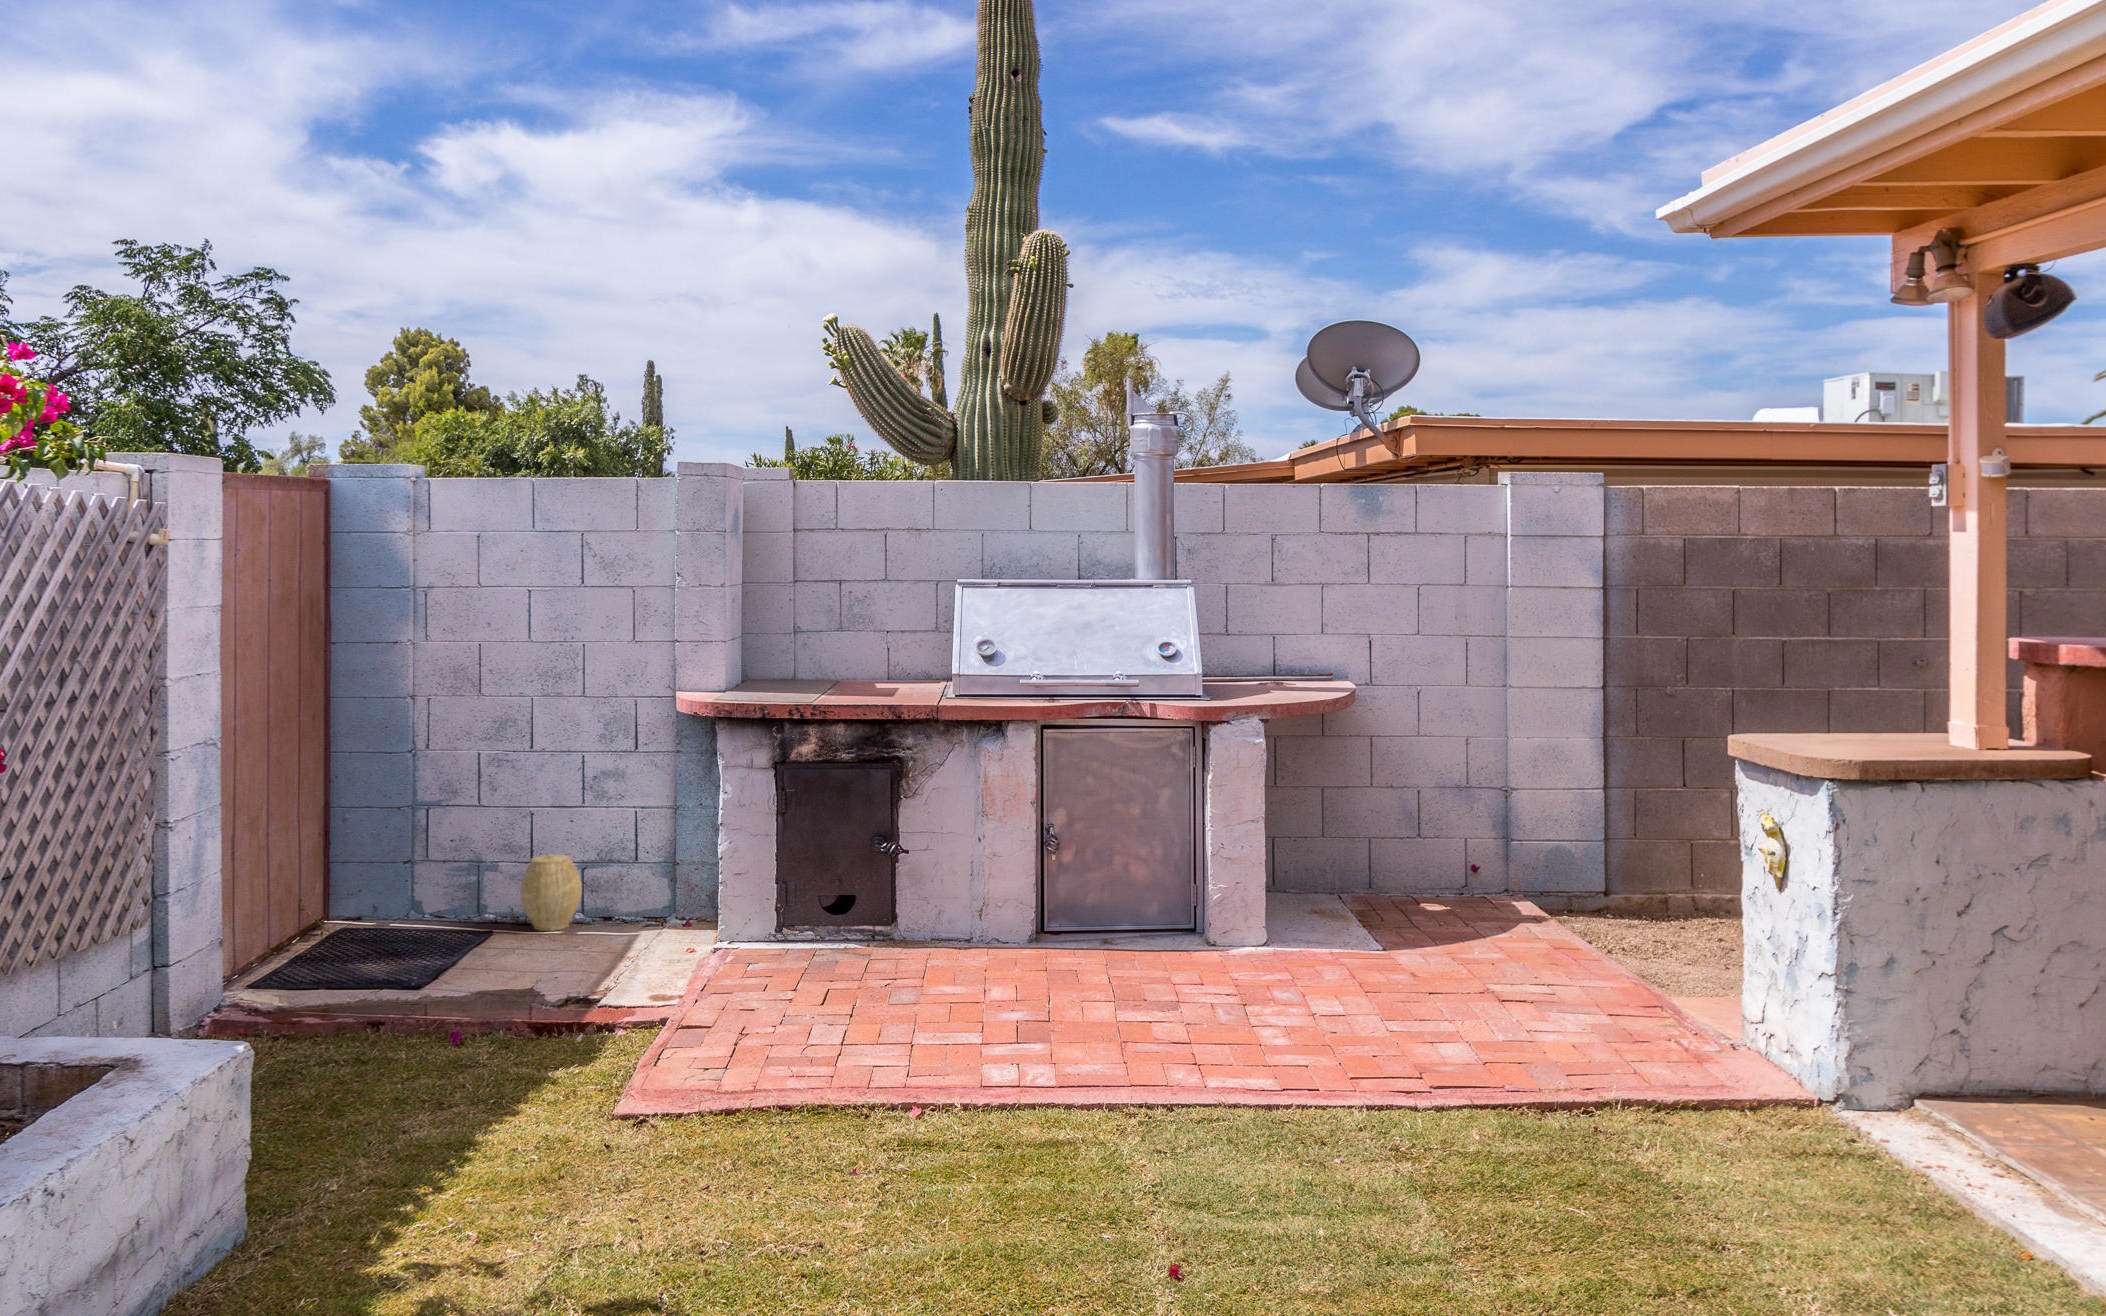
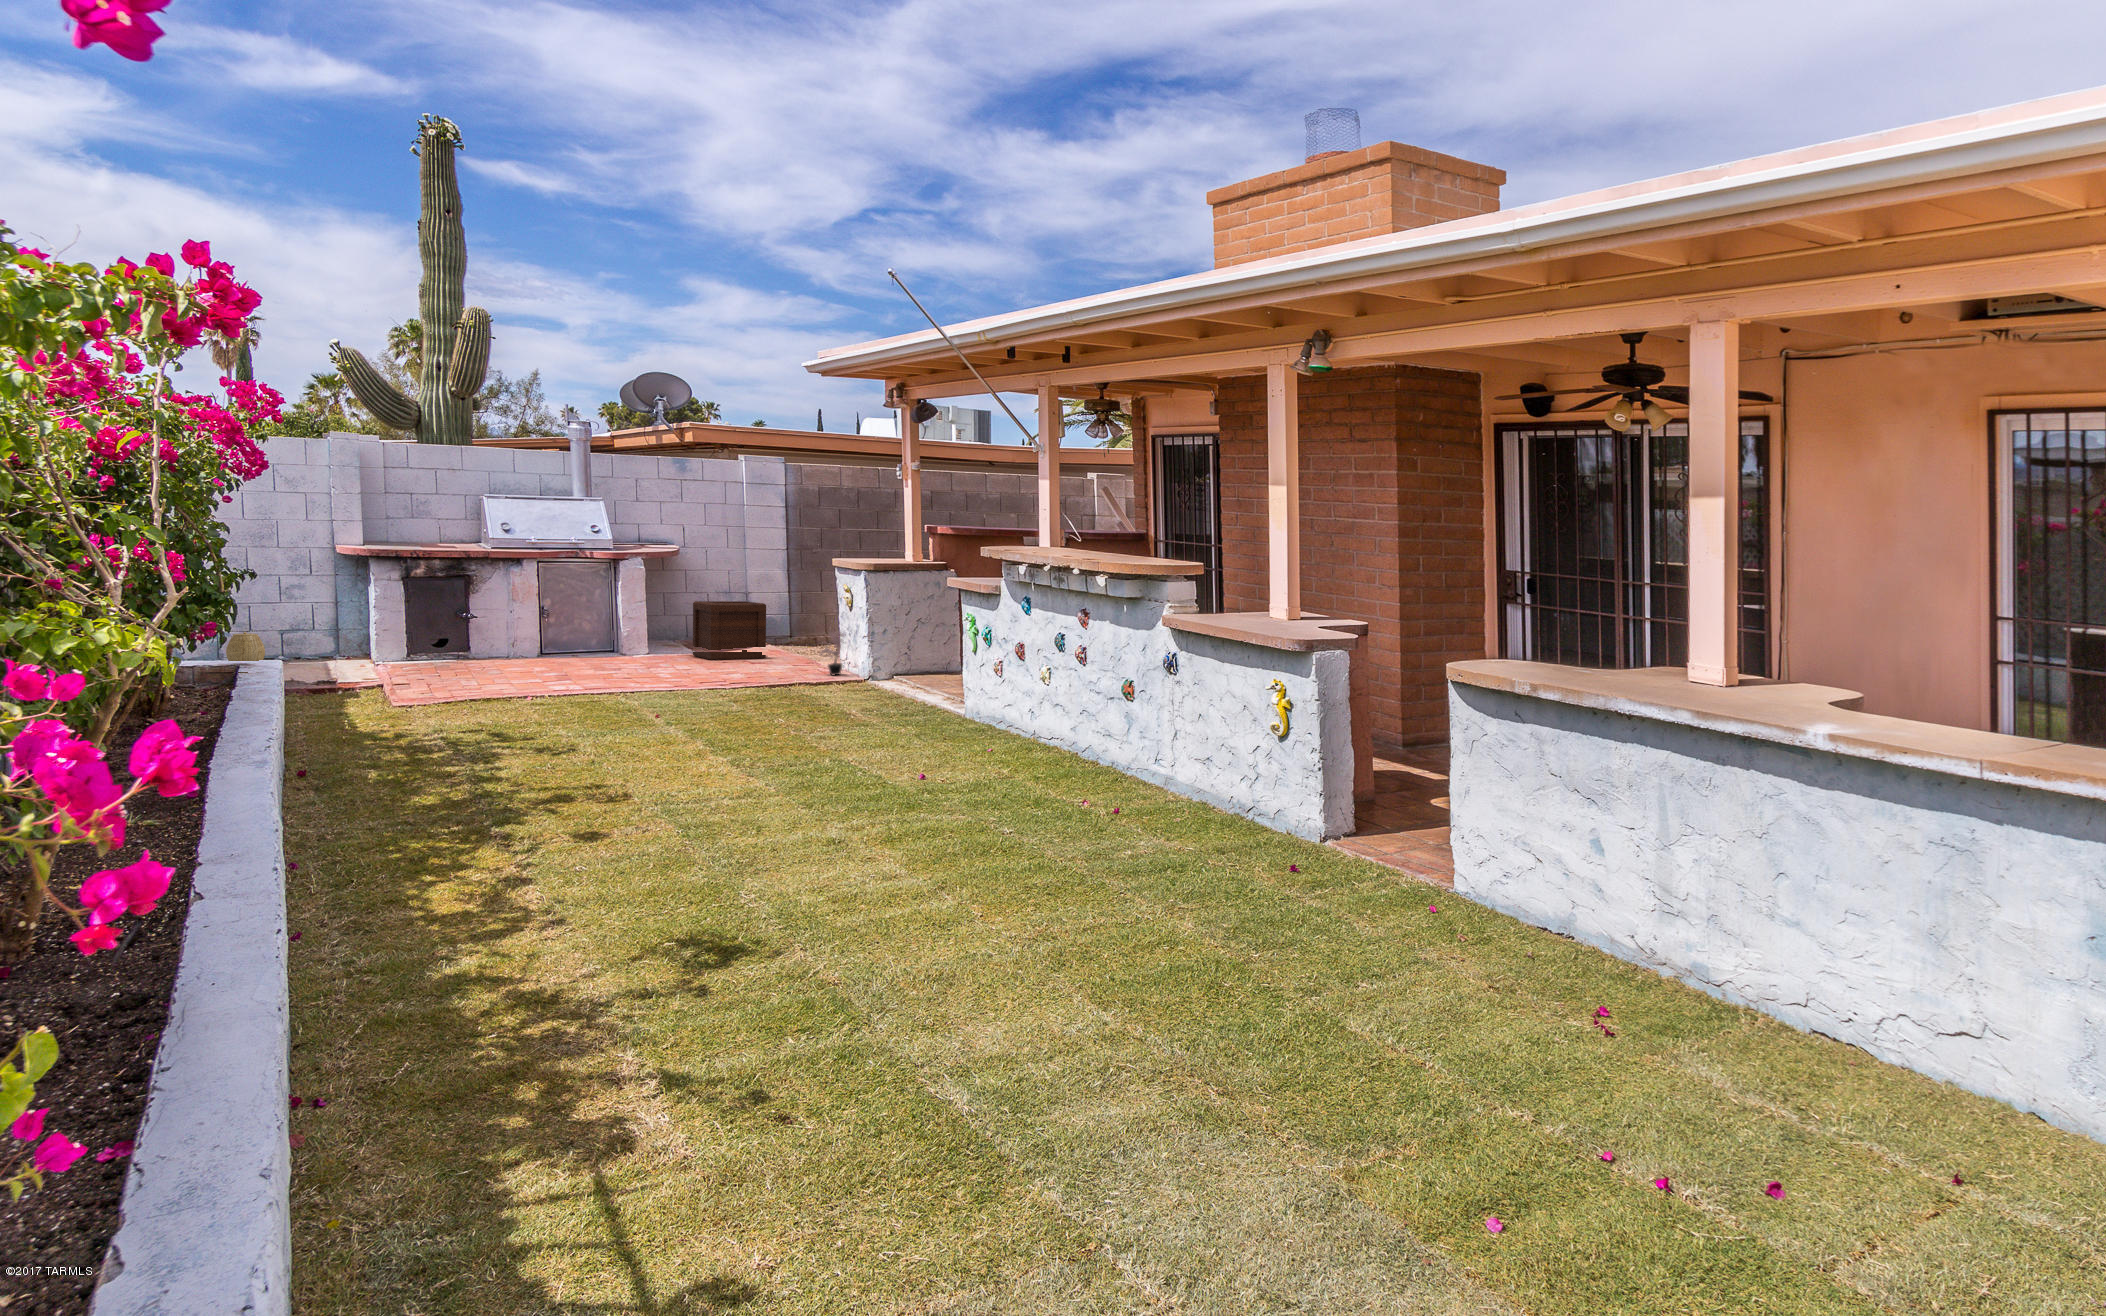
wooden crate: none [1376,787,1538,931] -> present [693,601,766,660]
potted plant: none [1682,941,1791,1089] -> present [820,631,843,675]

